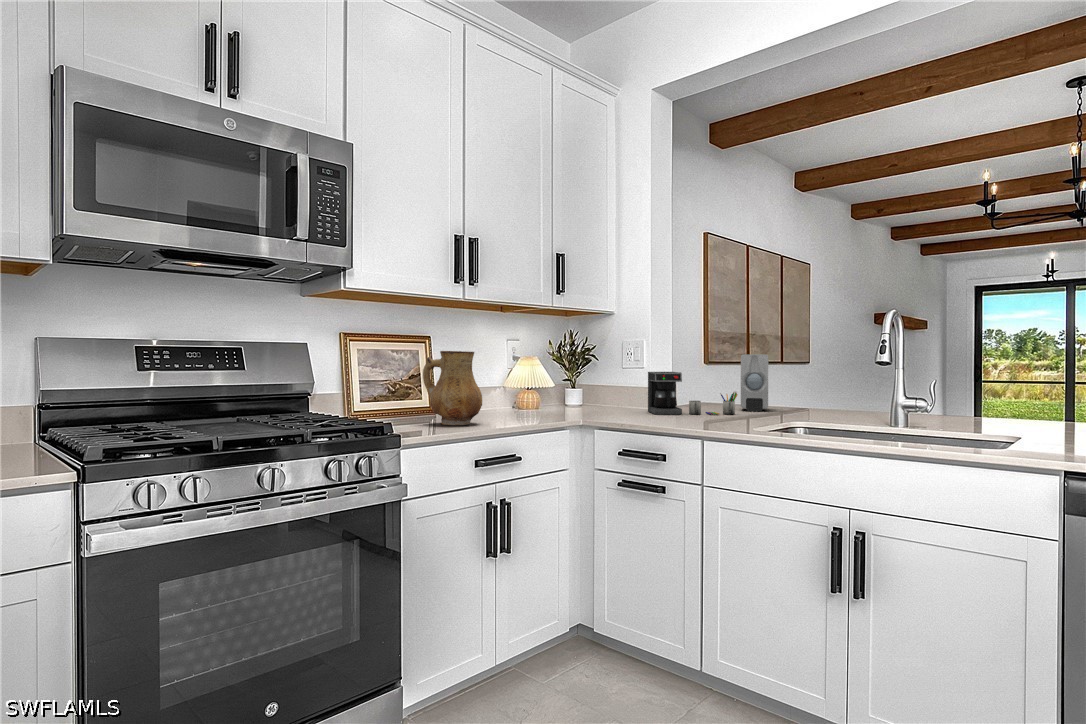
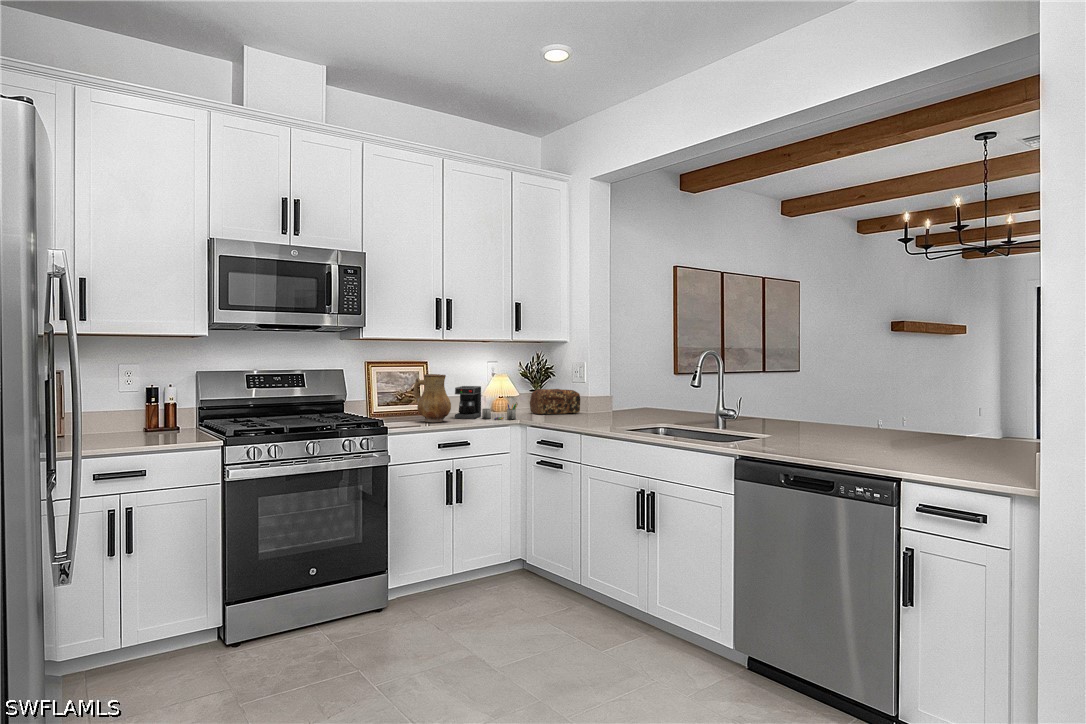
soap dispenser: present [741,354,768,411] -> none [658,374,686,416]
coffee maker: present [648,372,738,415] -> present [455,386,518,419]
bread loaf: none [566,377,636,412] -> present [530,389,580,414]

